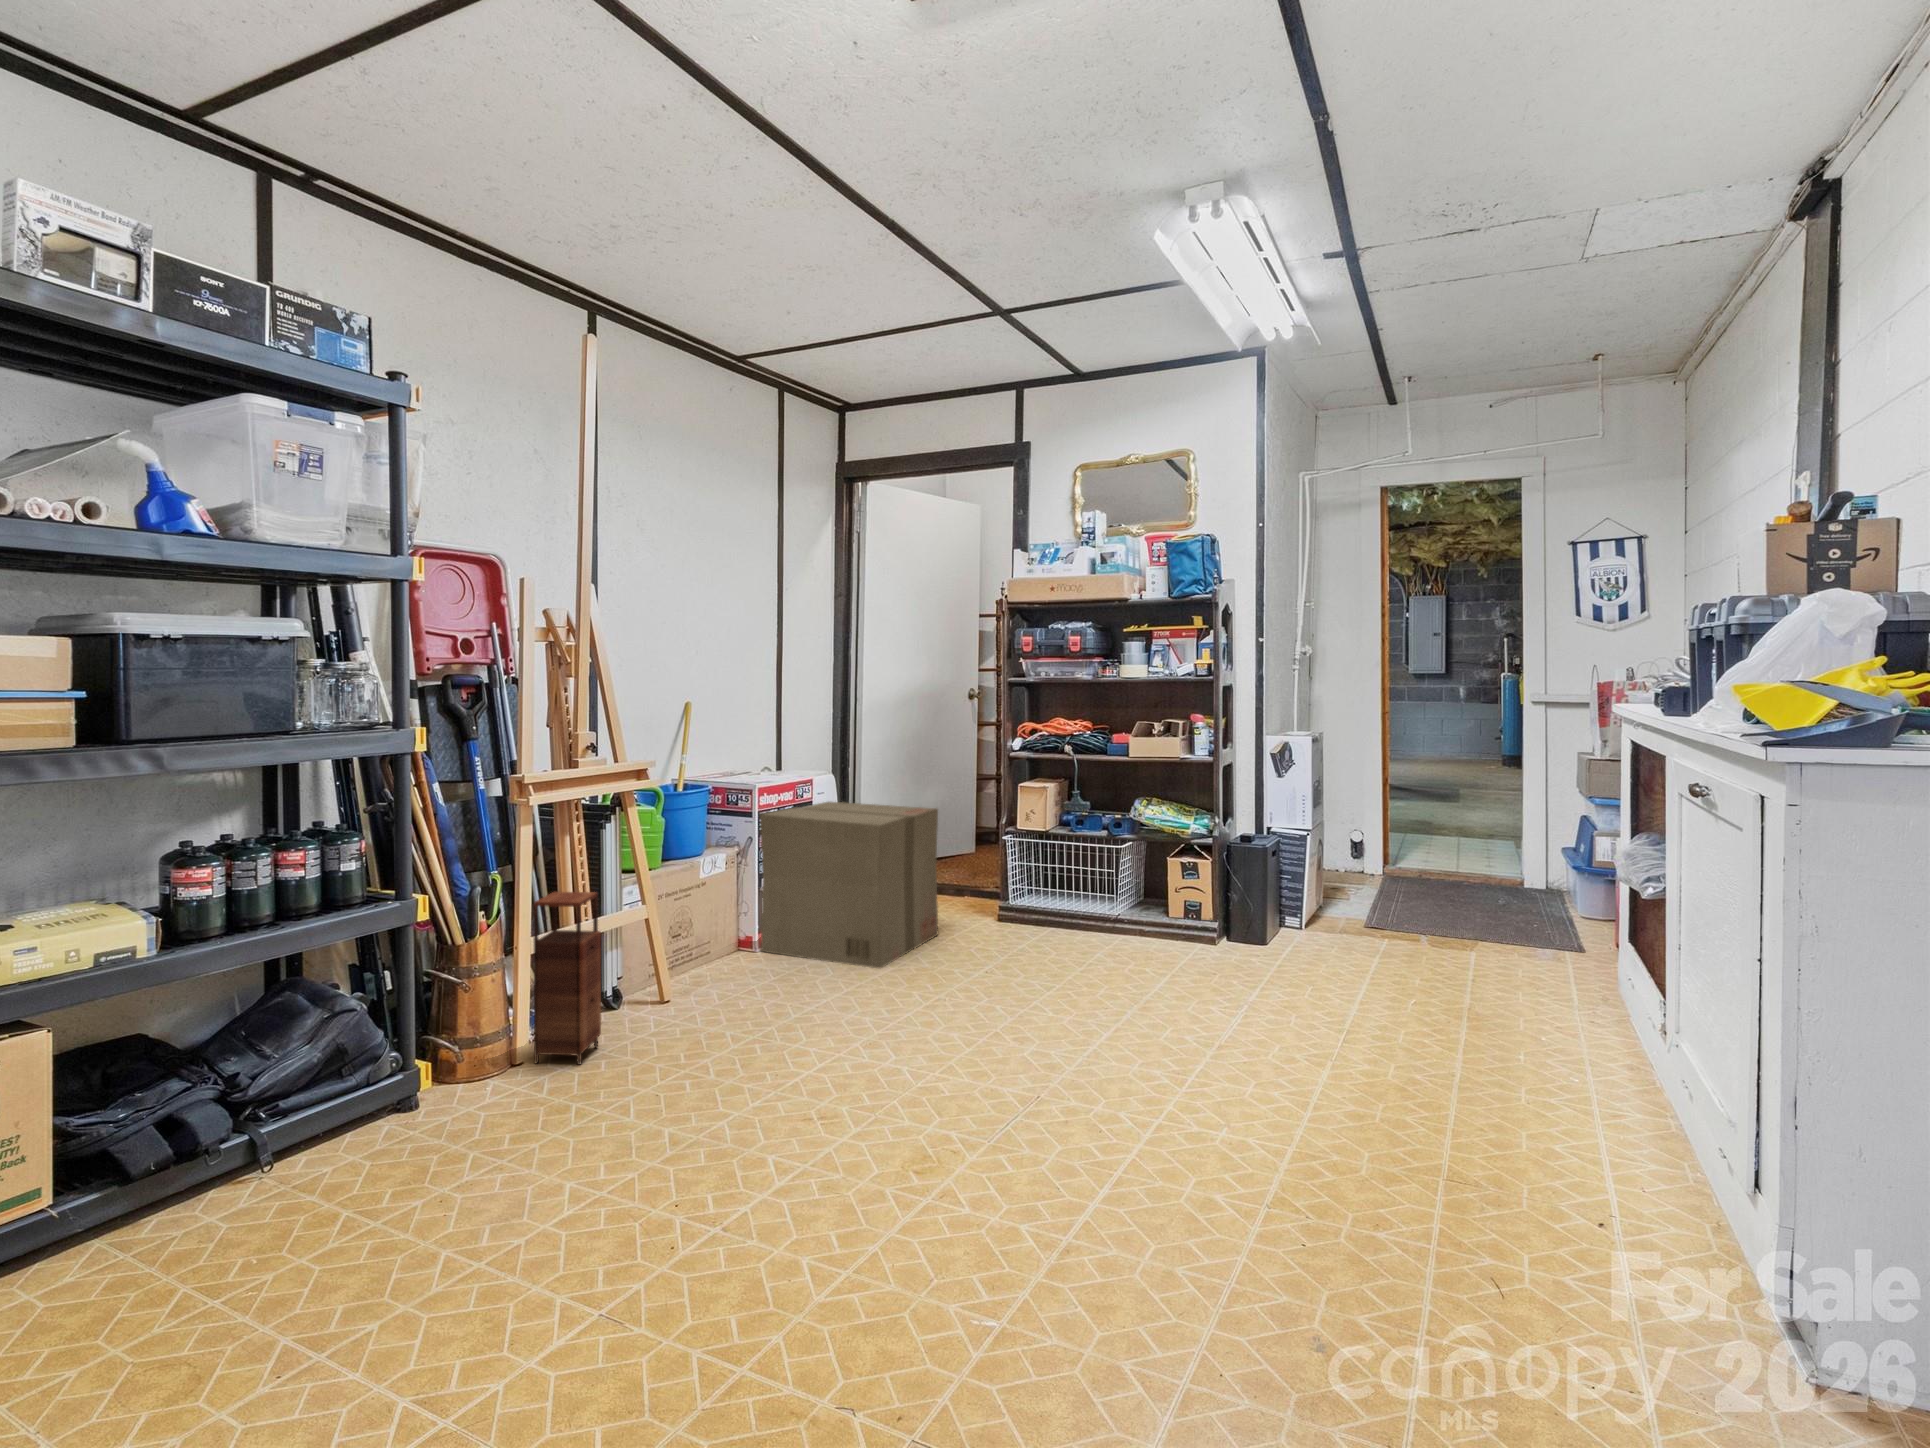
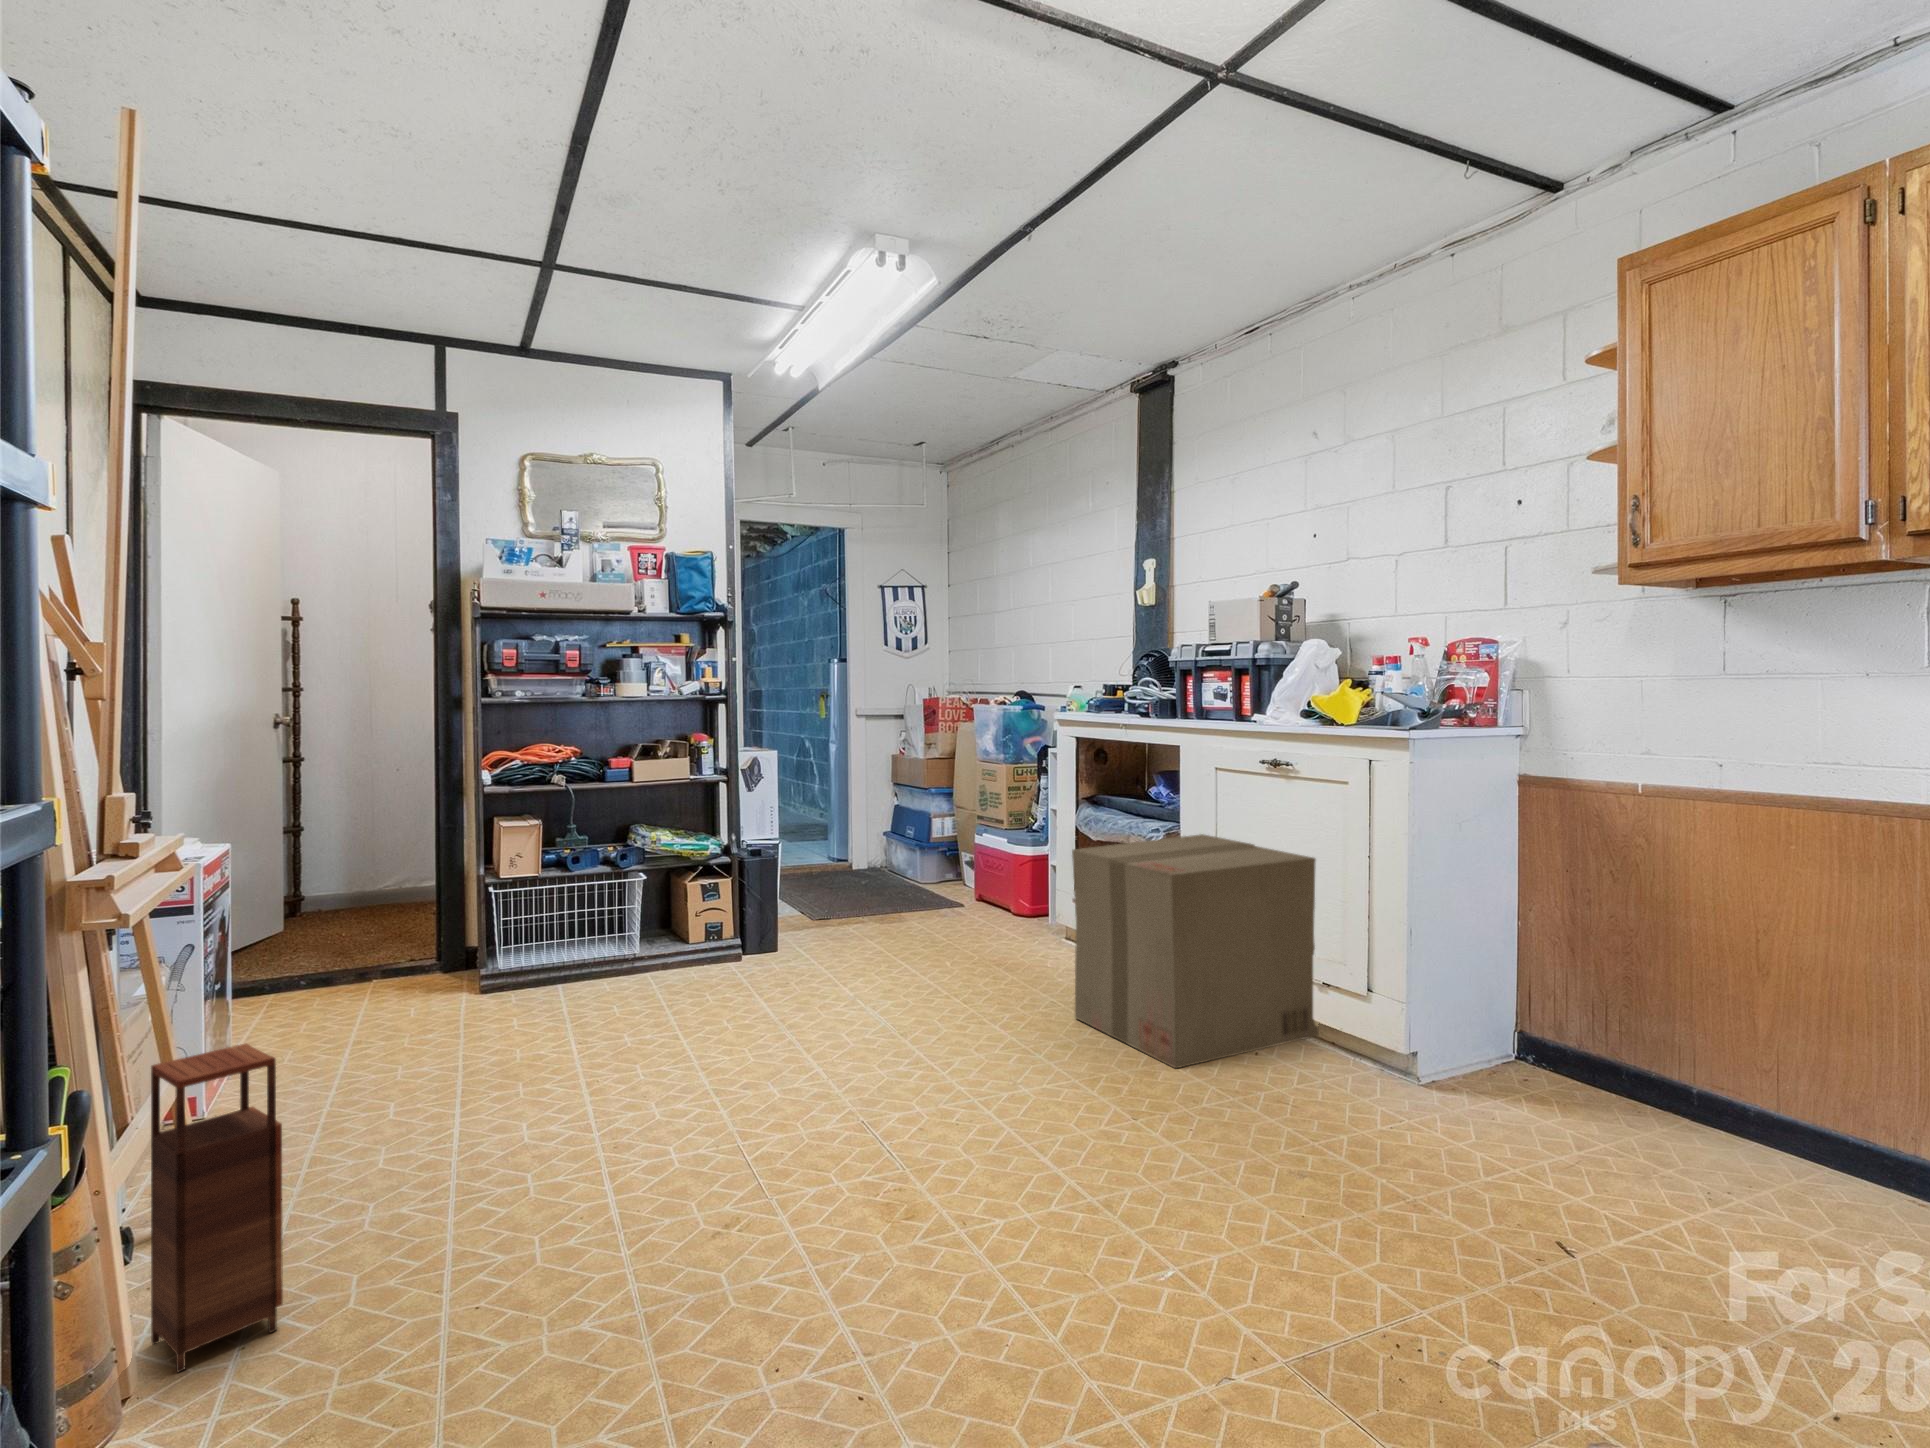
cardboard box: present [760,802,938,968] -> present [1072,834,1319,1068]

